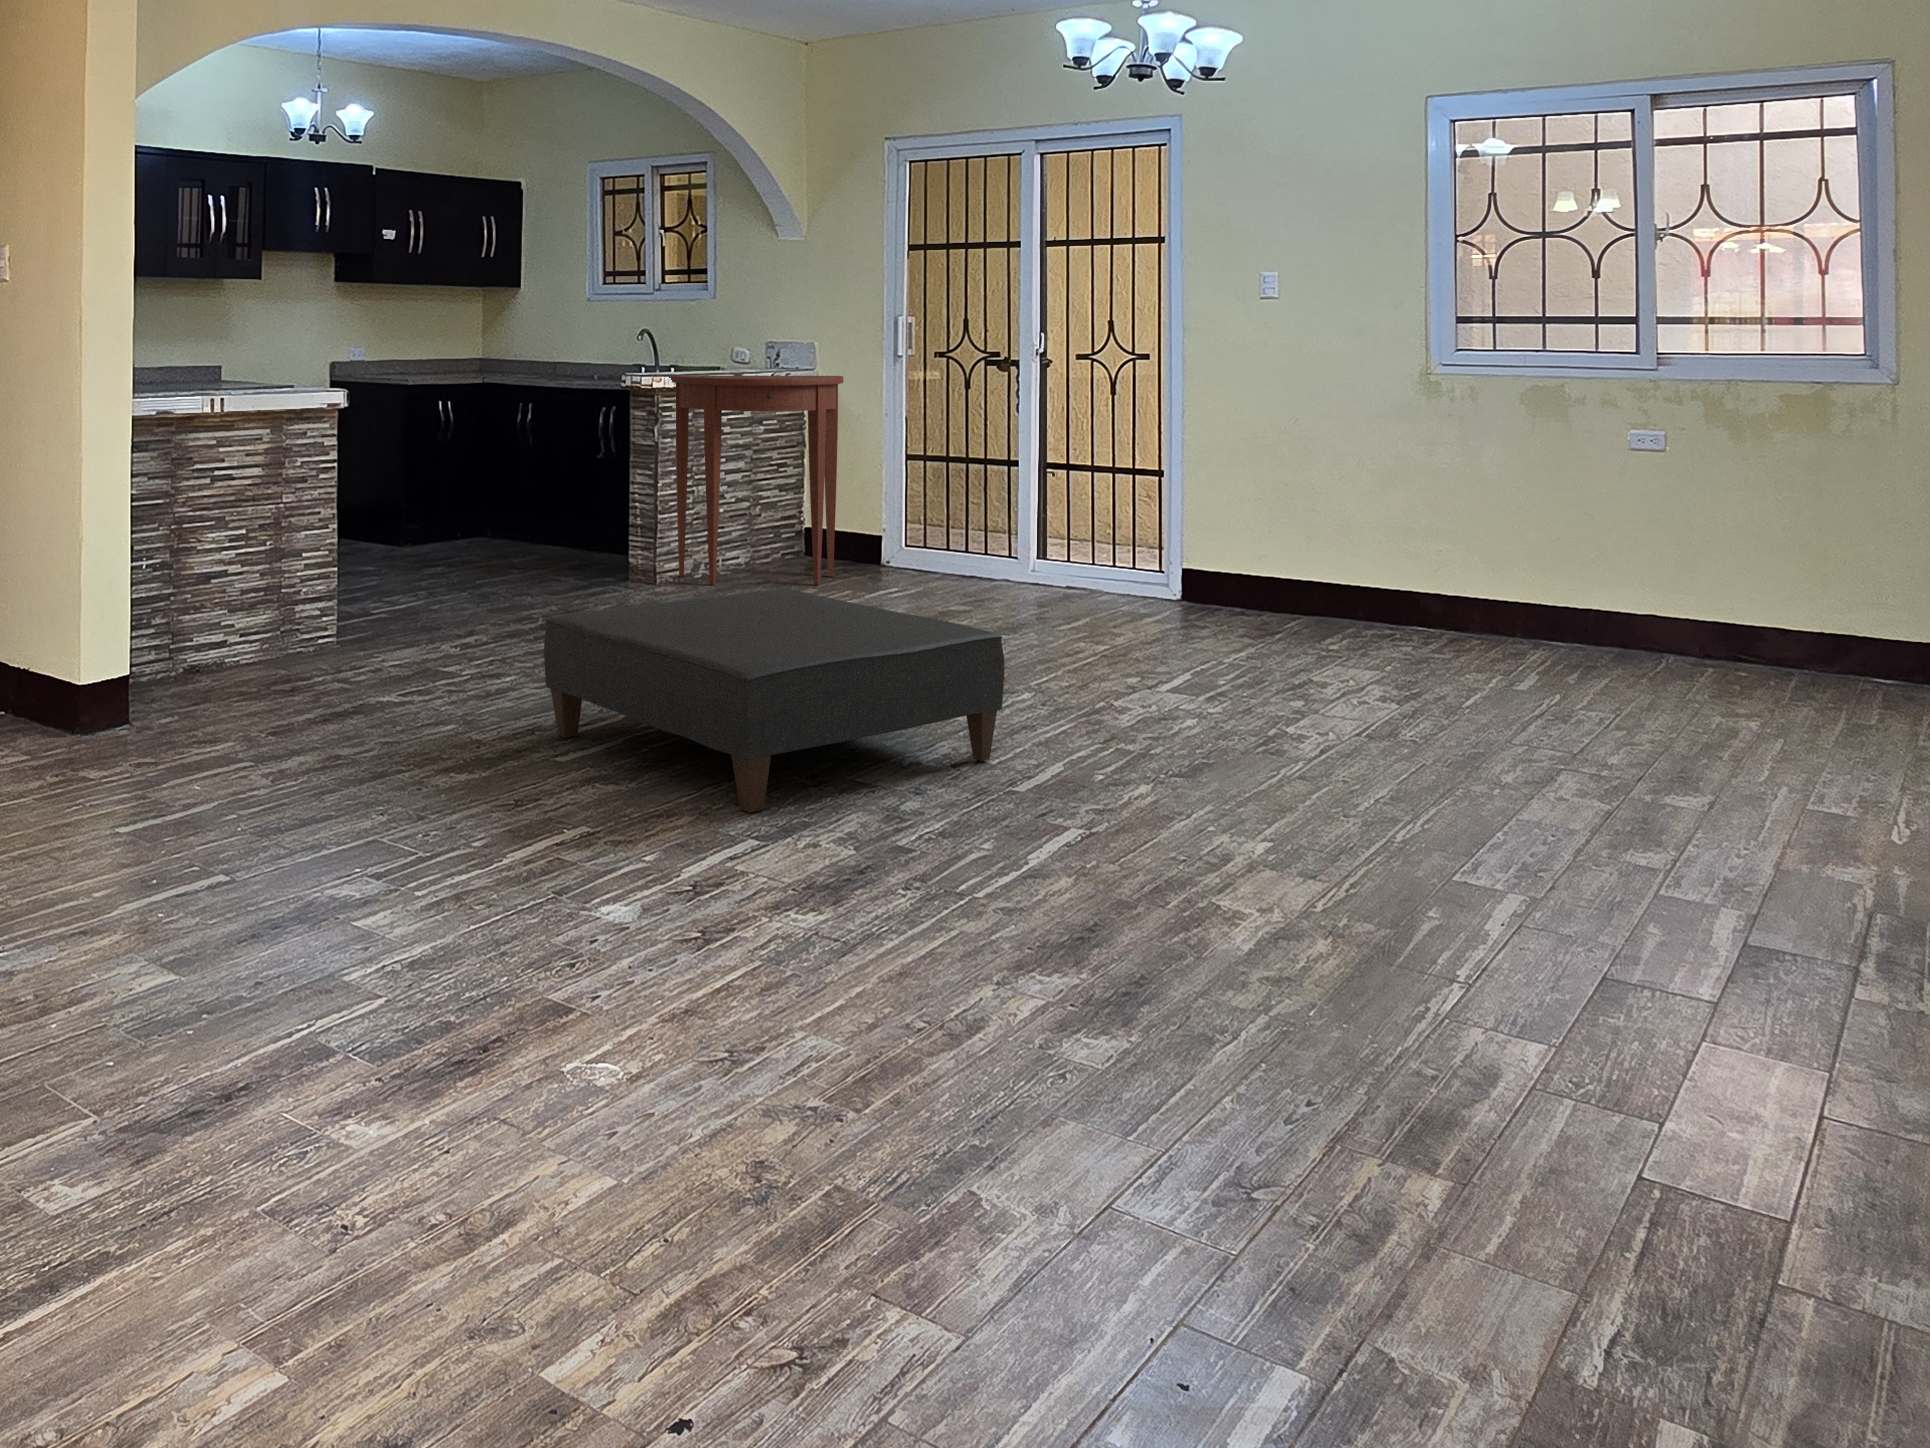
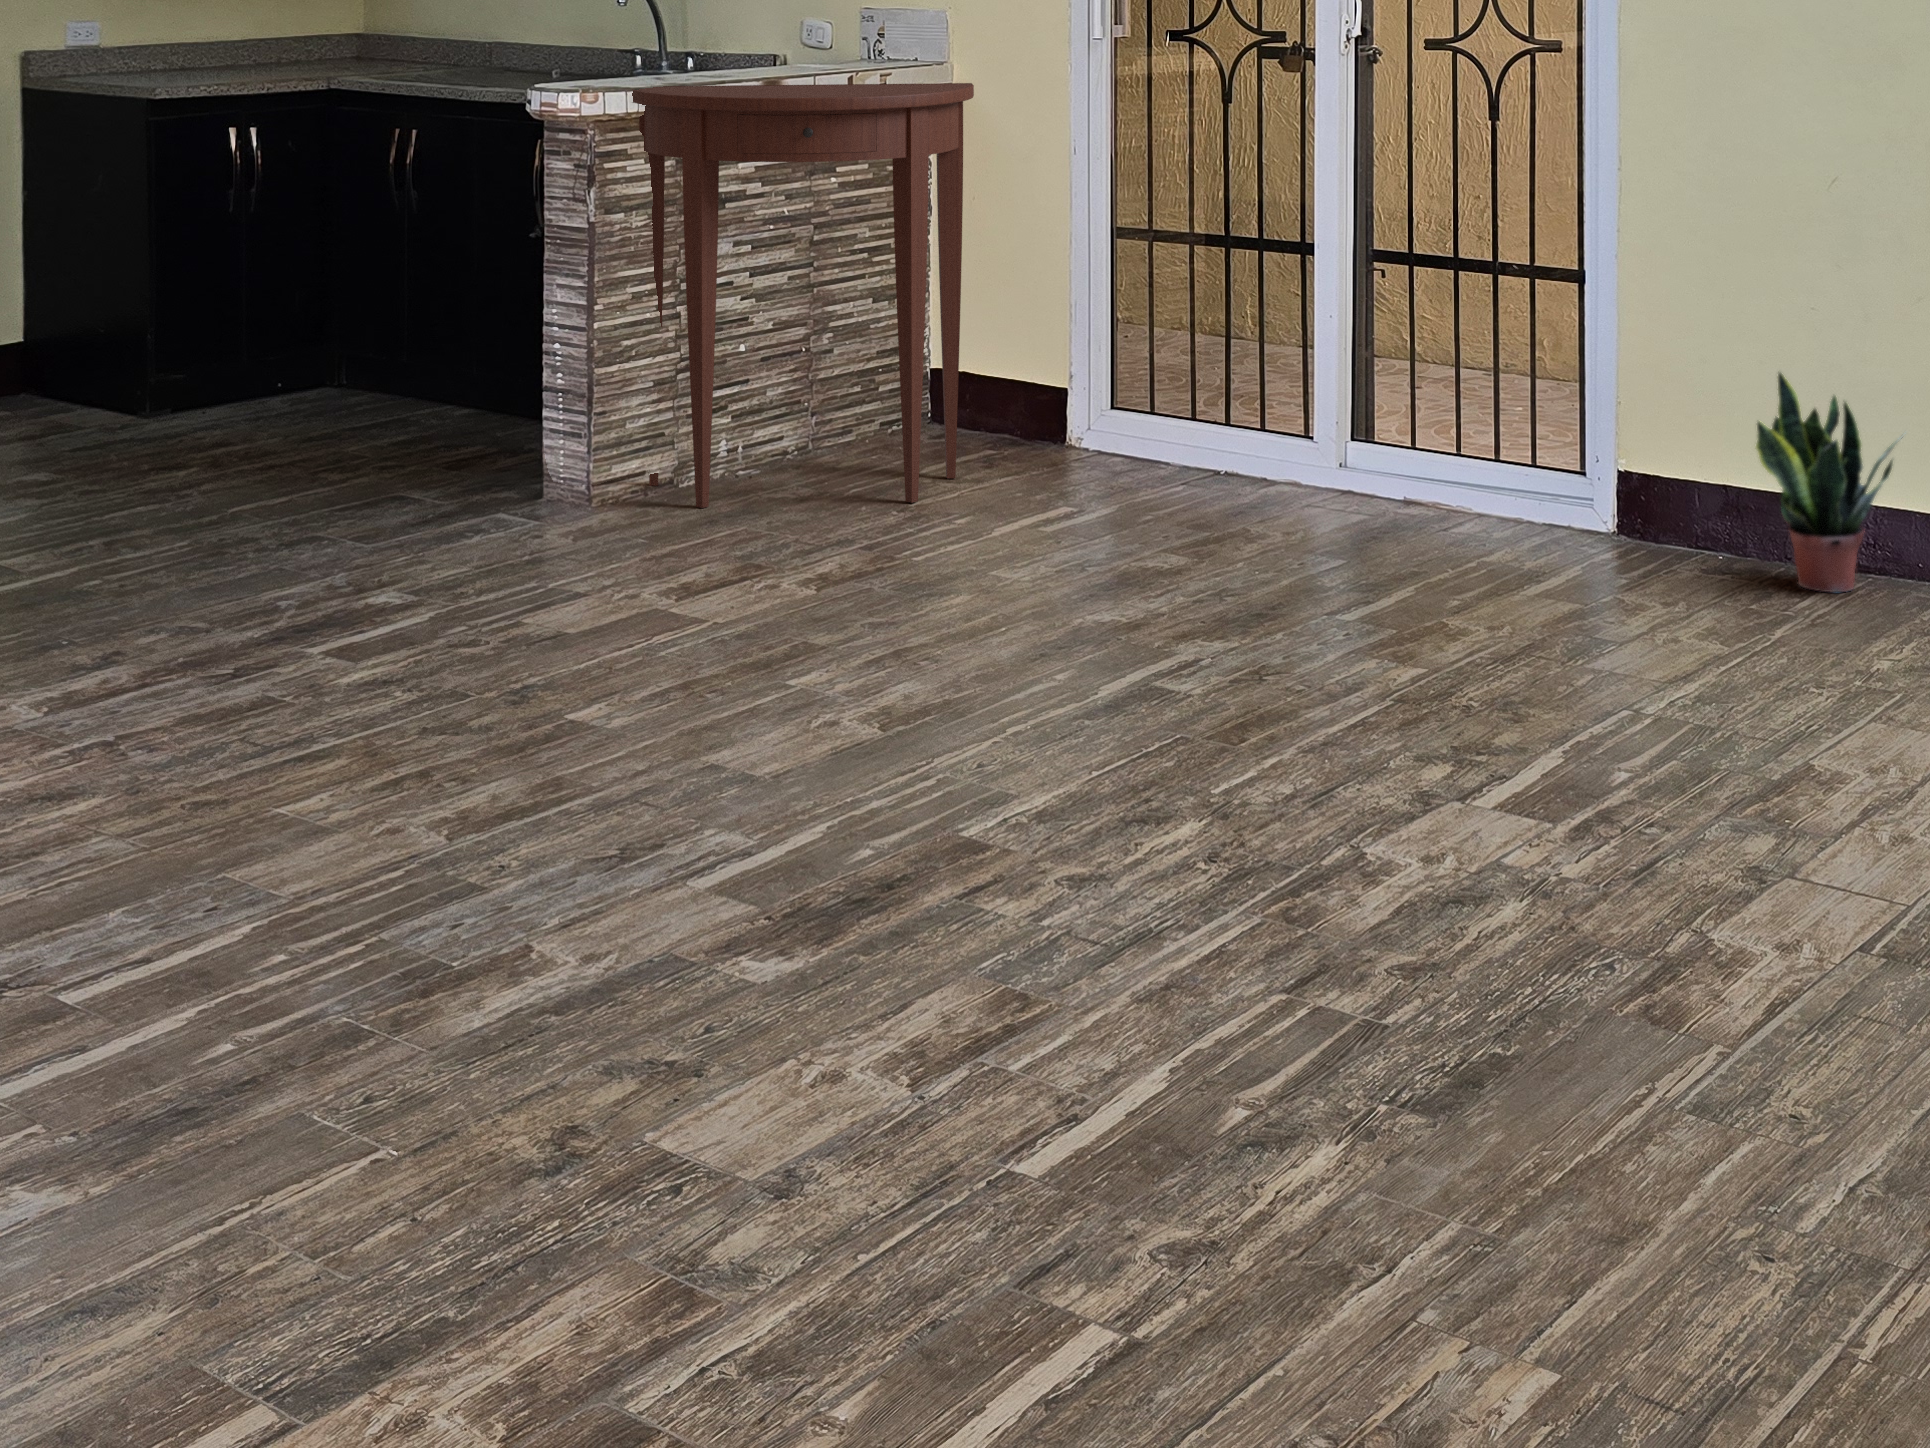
potted plant: none [1262,516,1339,625] -> present [1756,373,1903,592]
ottoman: present [544,589,1004,813] -> none [18,613,1053,1305]

